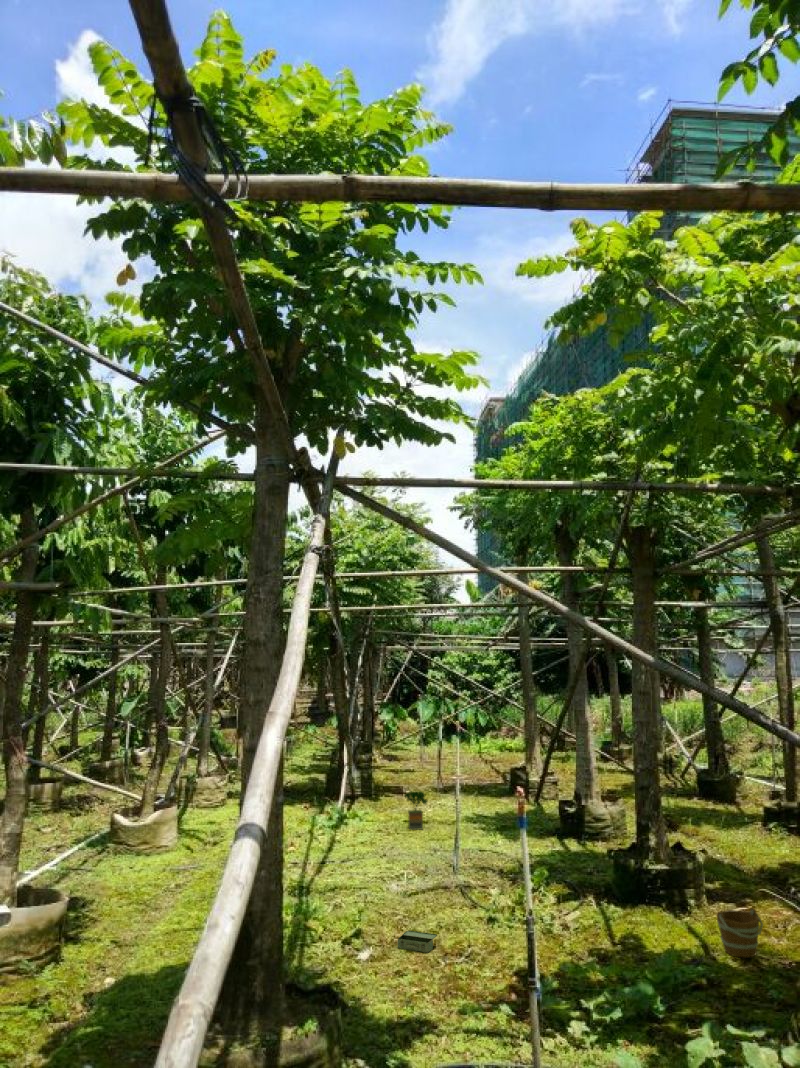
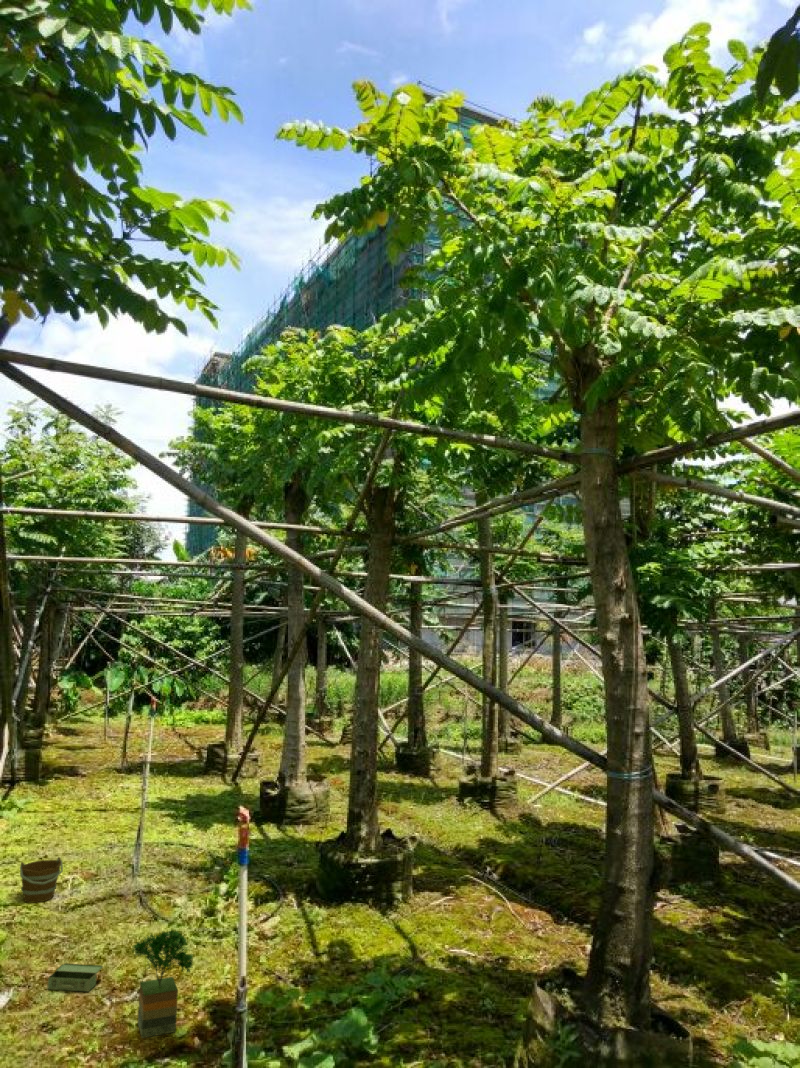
potted tree: present [405,791,427,830] -> present [133,931,193,1038]
bucket: present [717,908,763,957] -> present [20,857,63,903]

